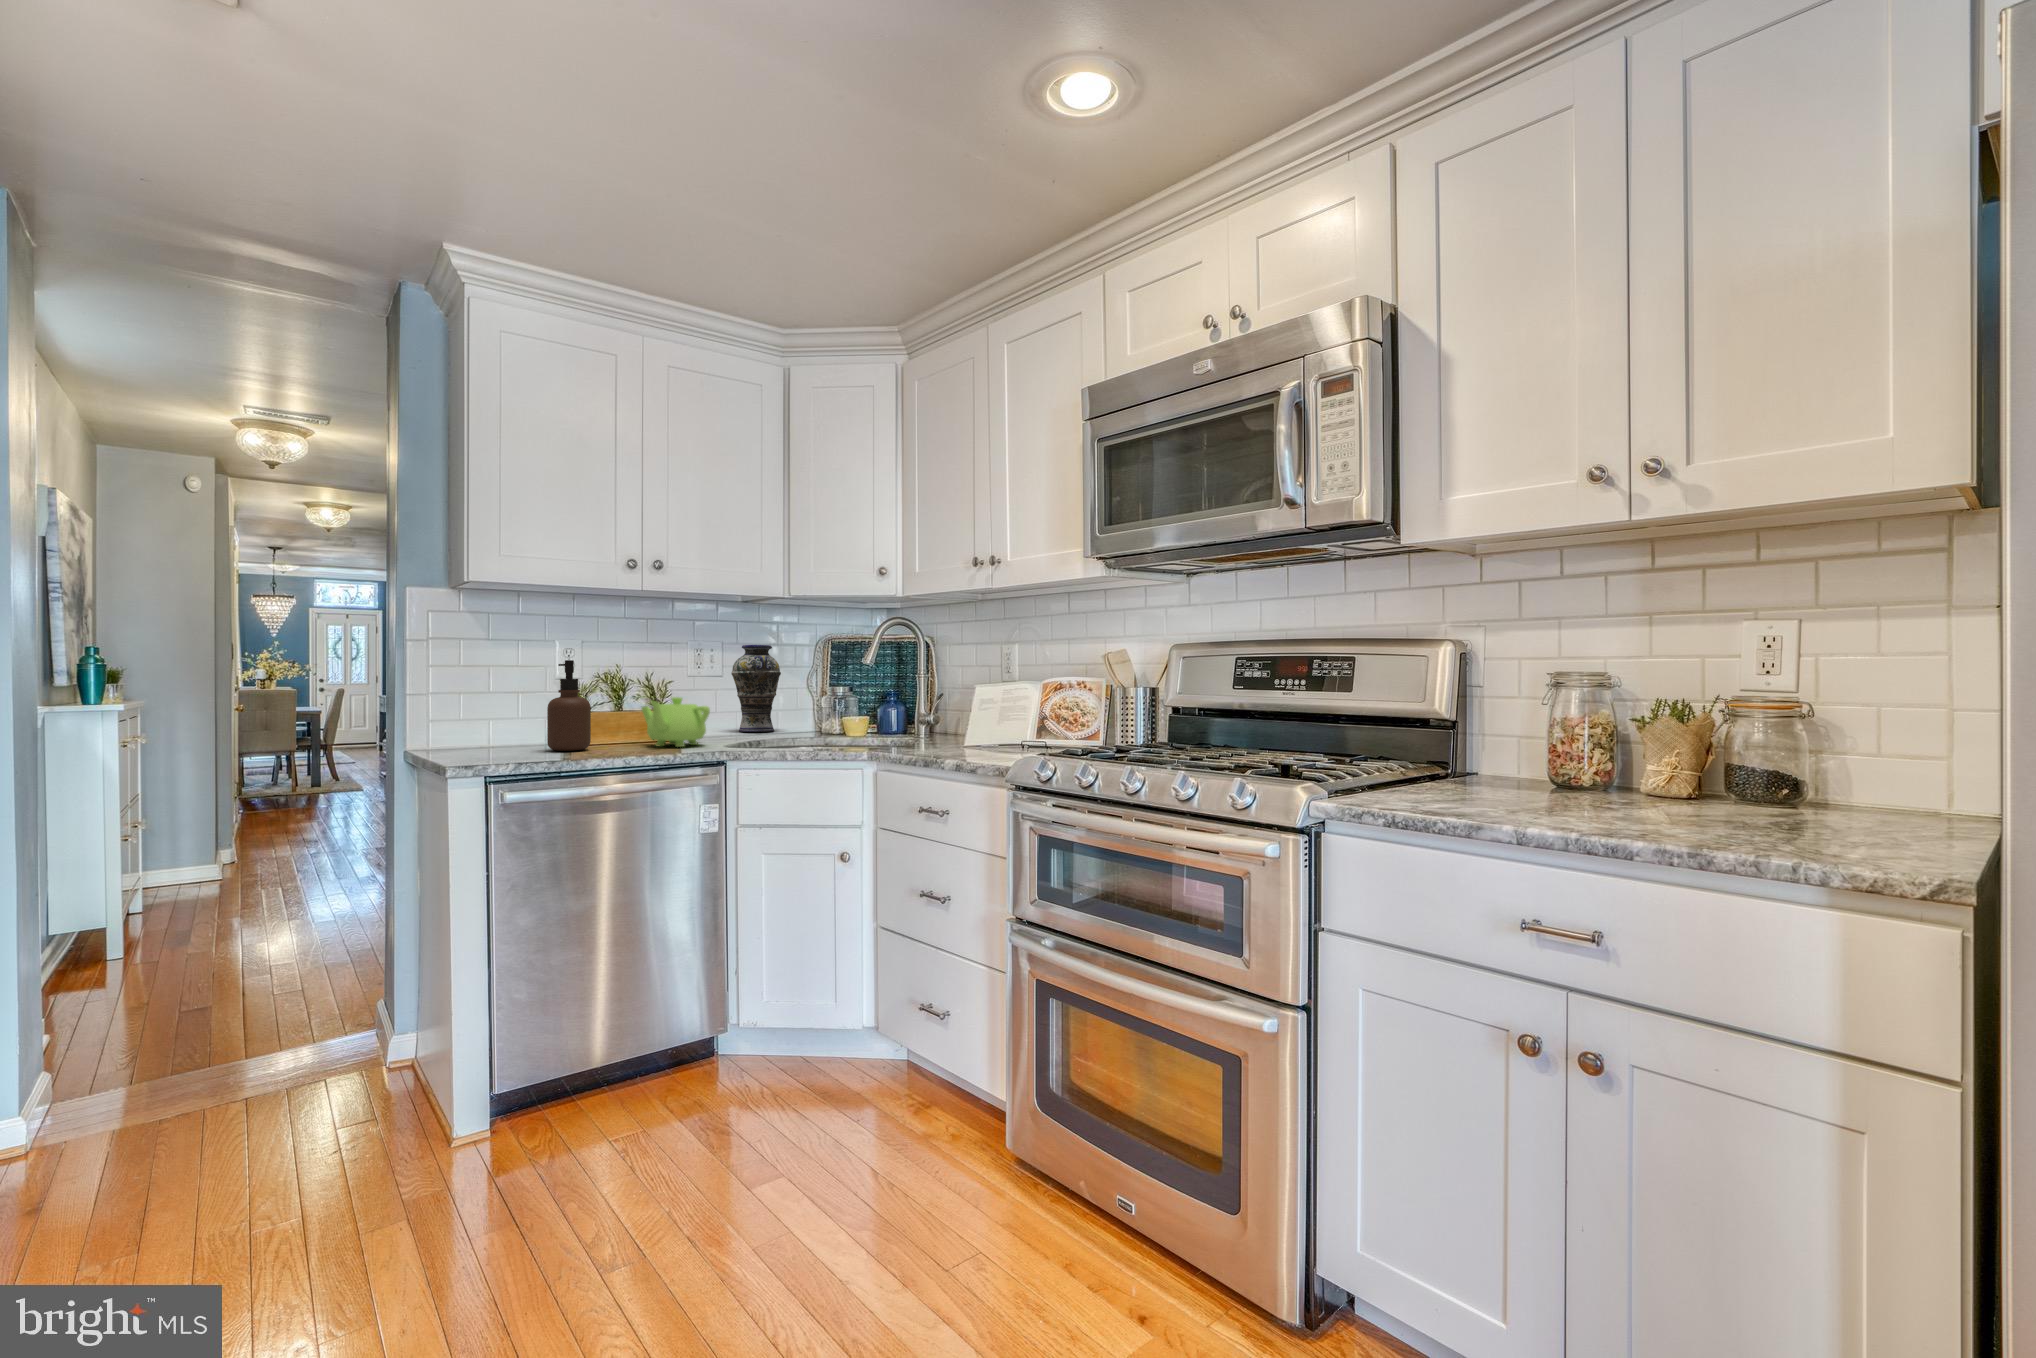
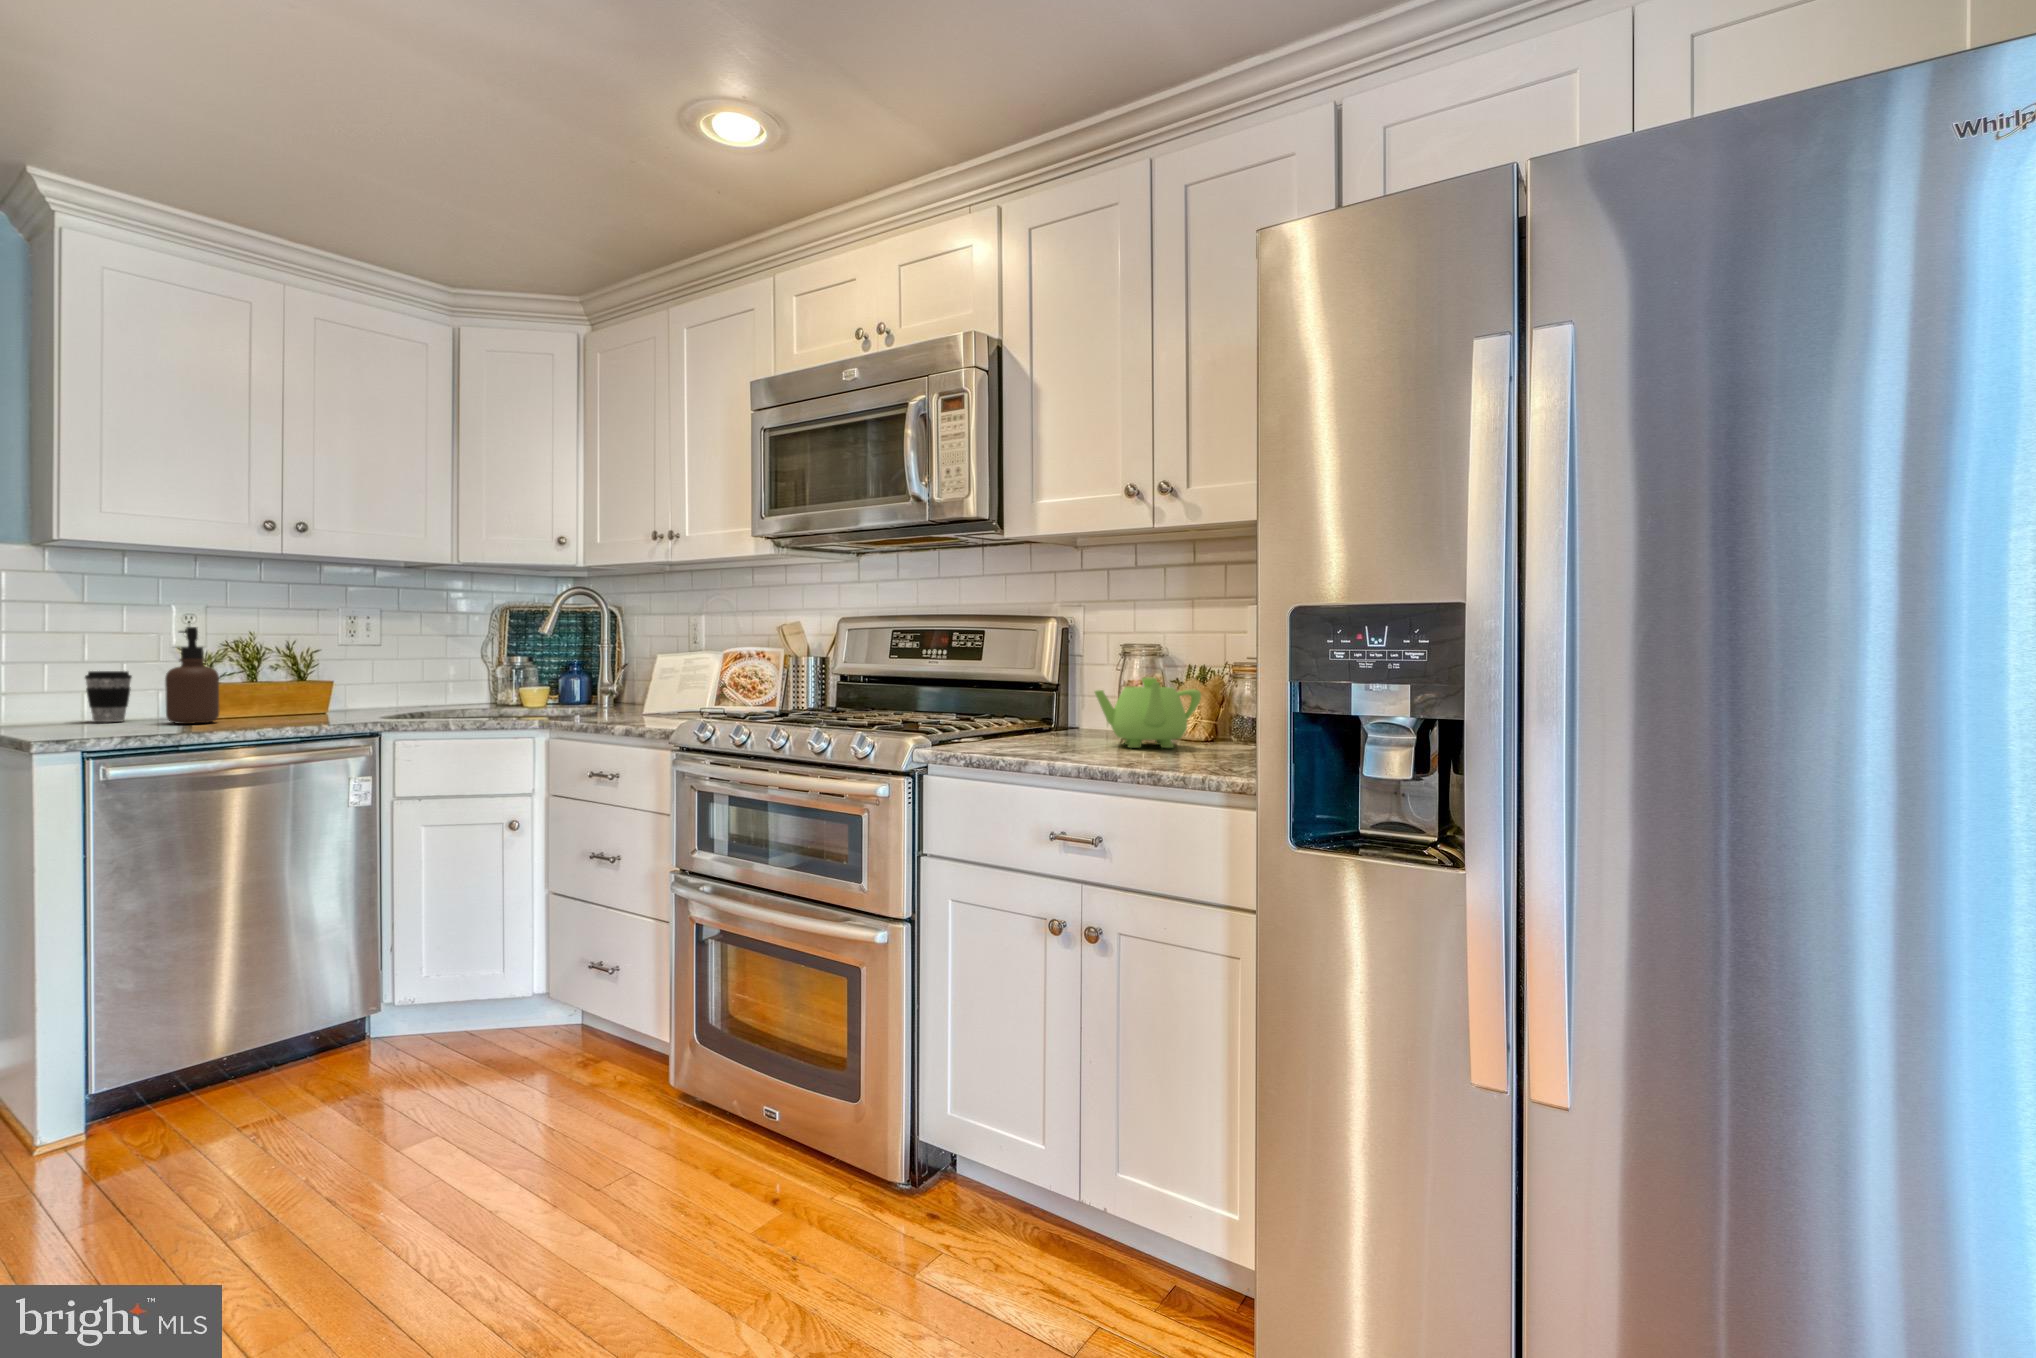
vase: present [731,645,781,732] -> none [389,613,447,705]
teapot: present [641,697,710,747] -> present [1095,677,1201,748]
coffee cup: none [485,701,522,749] -> present [85,671,132,722]

